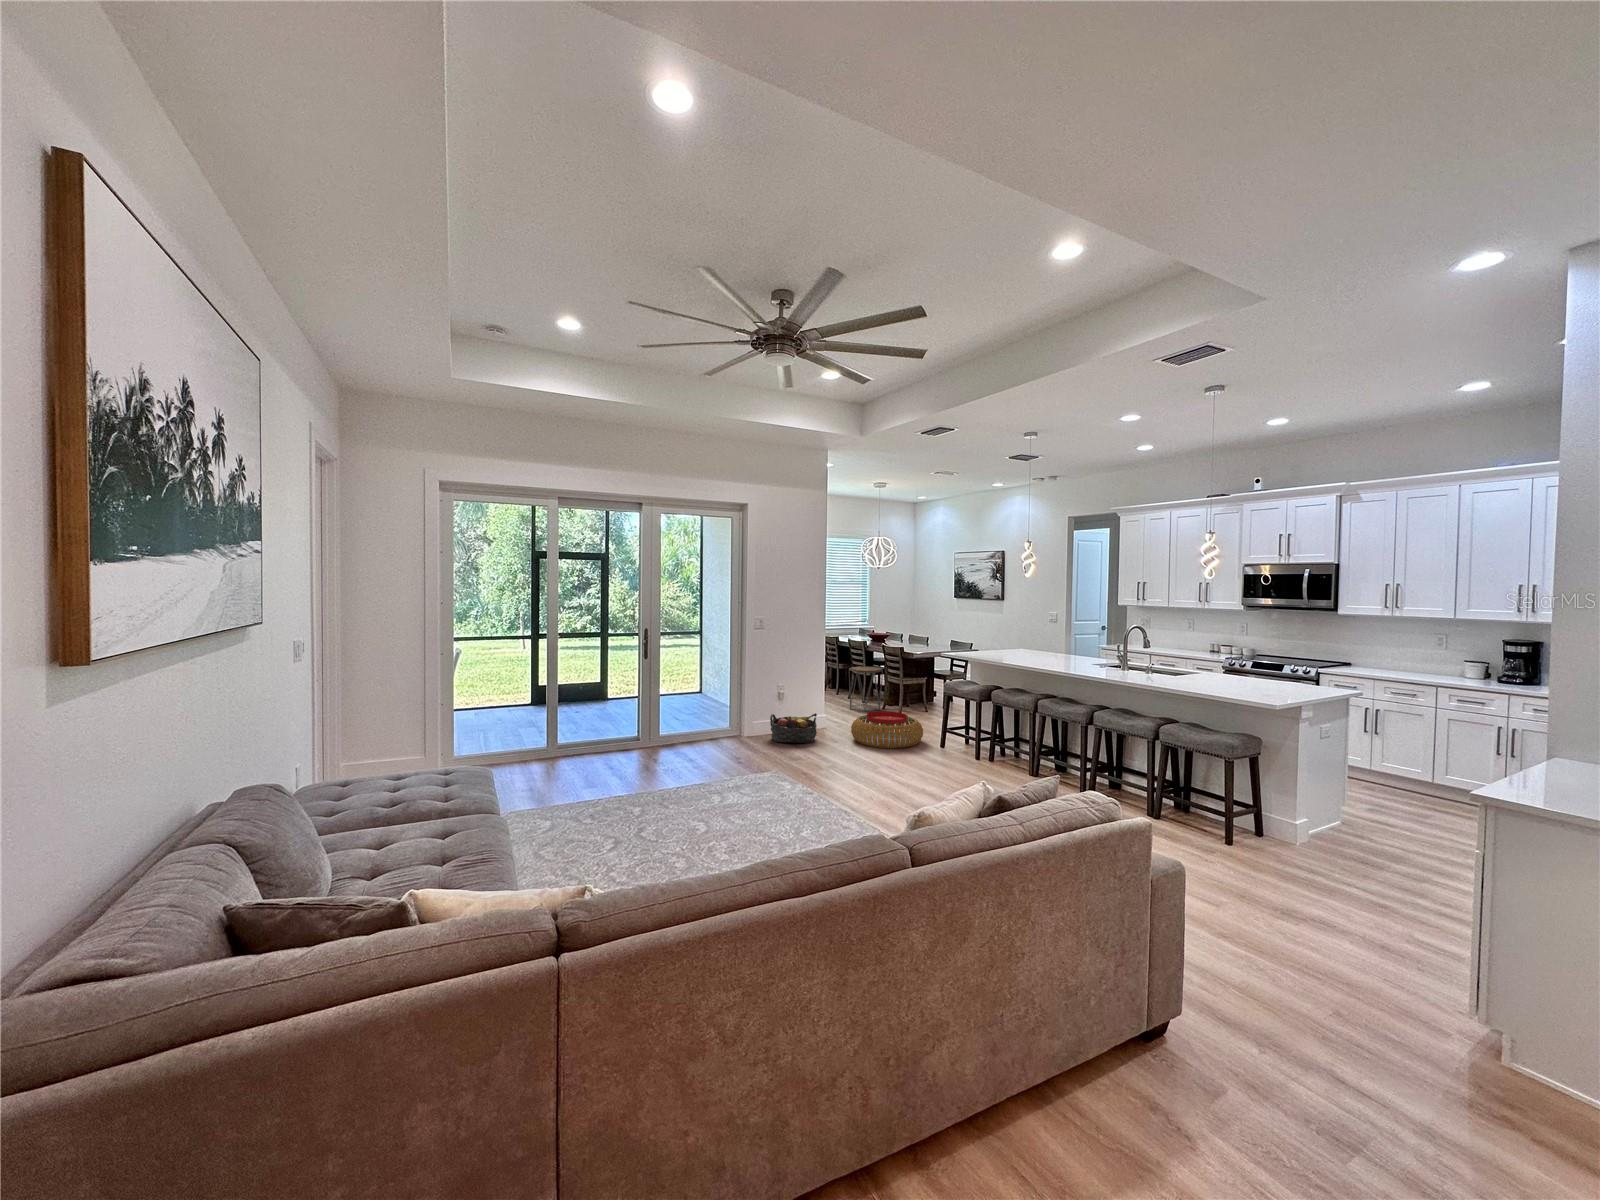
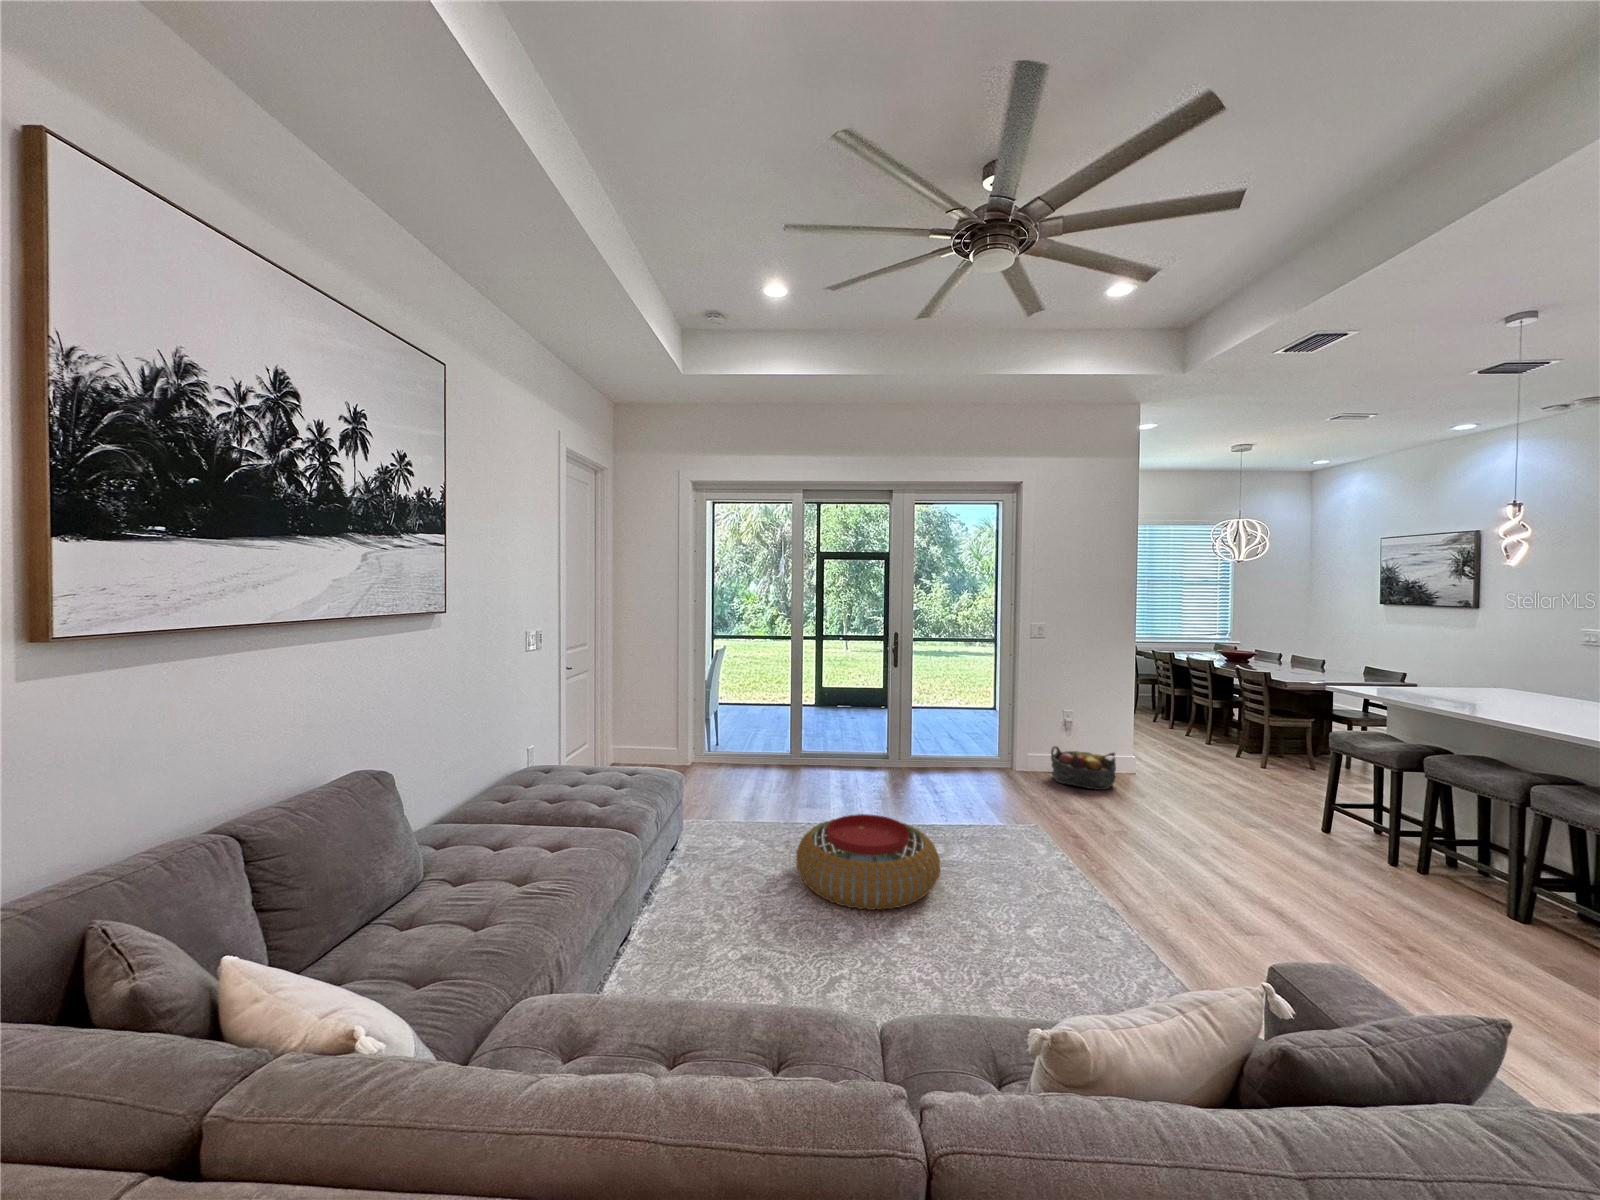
side table: present [849,666,883,712] -> none [1184,693,1238,756]
pouf: present [851,711,923,748] -> present [796,814,940,910]

